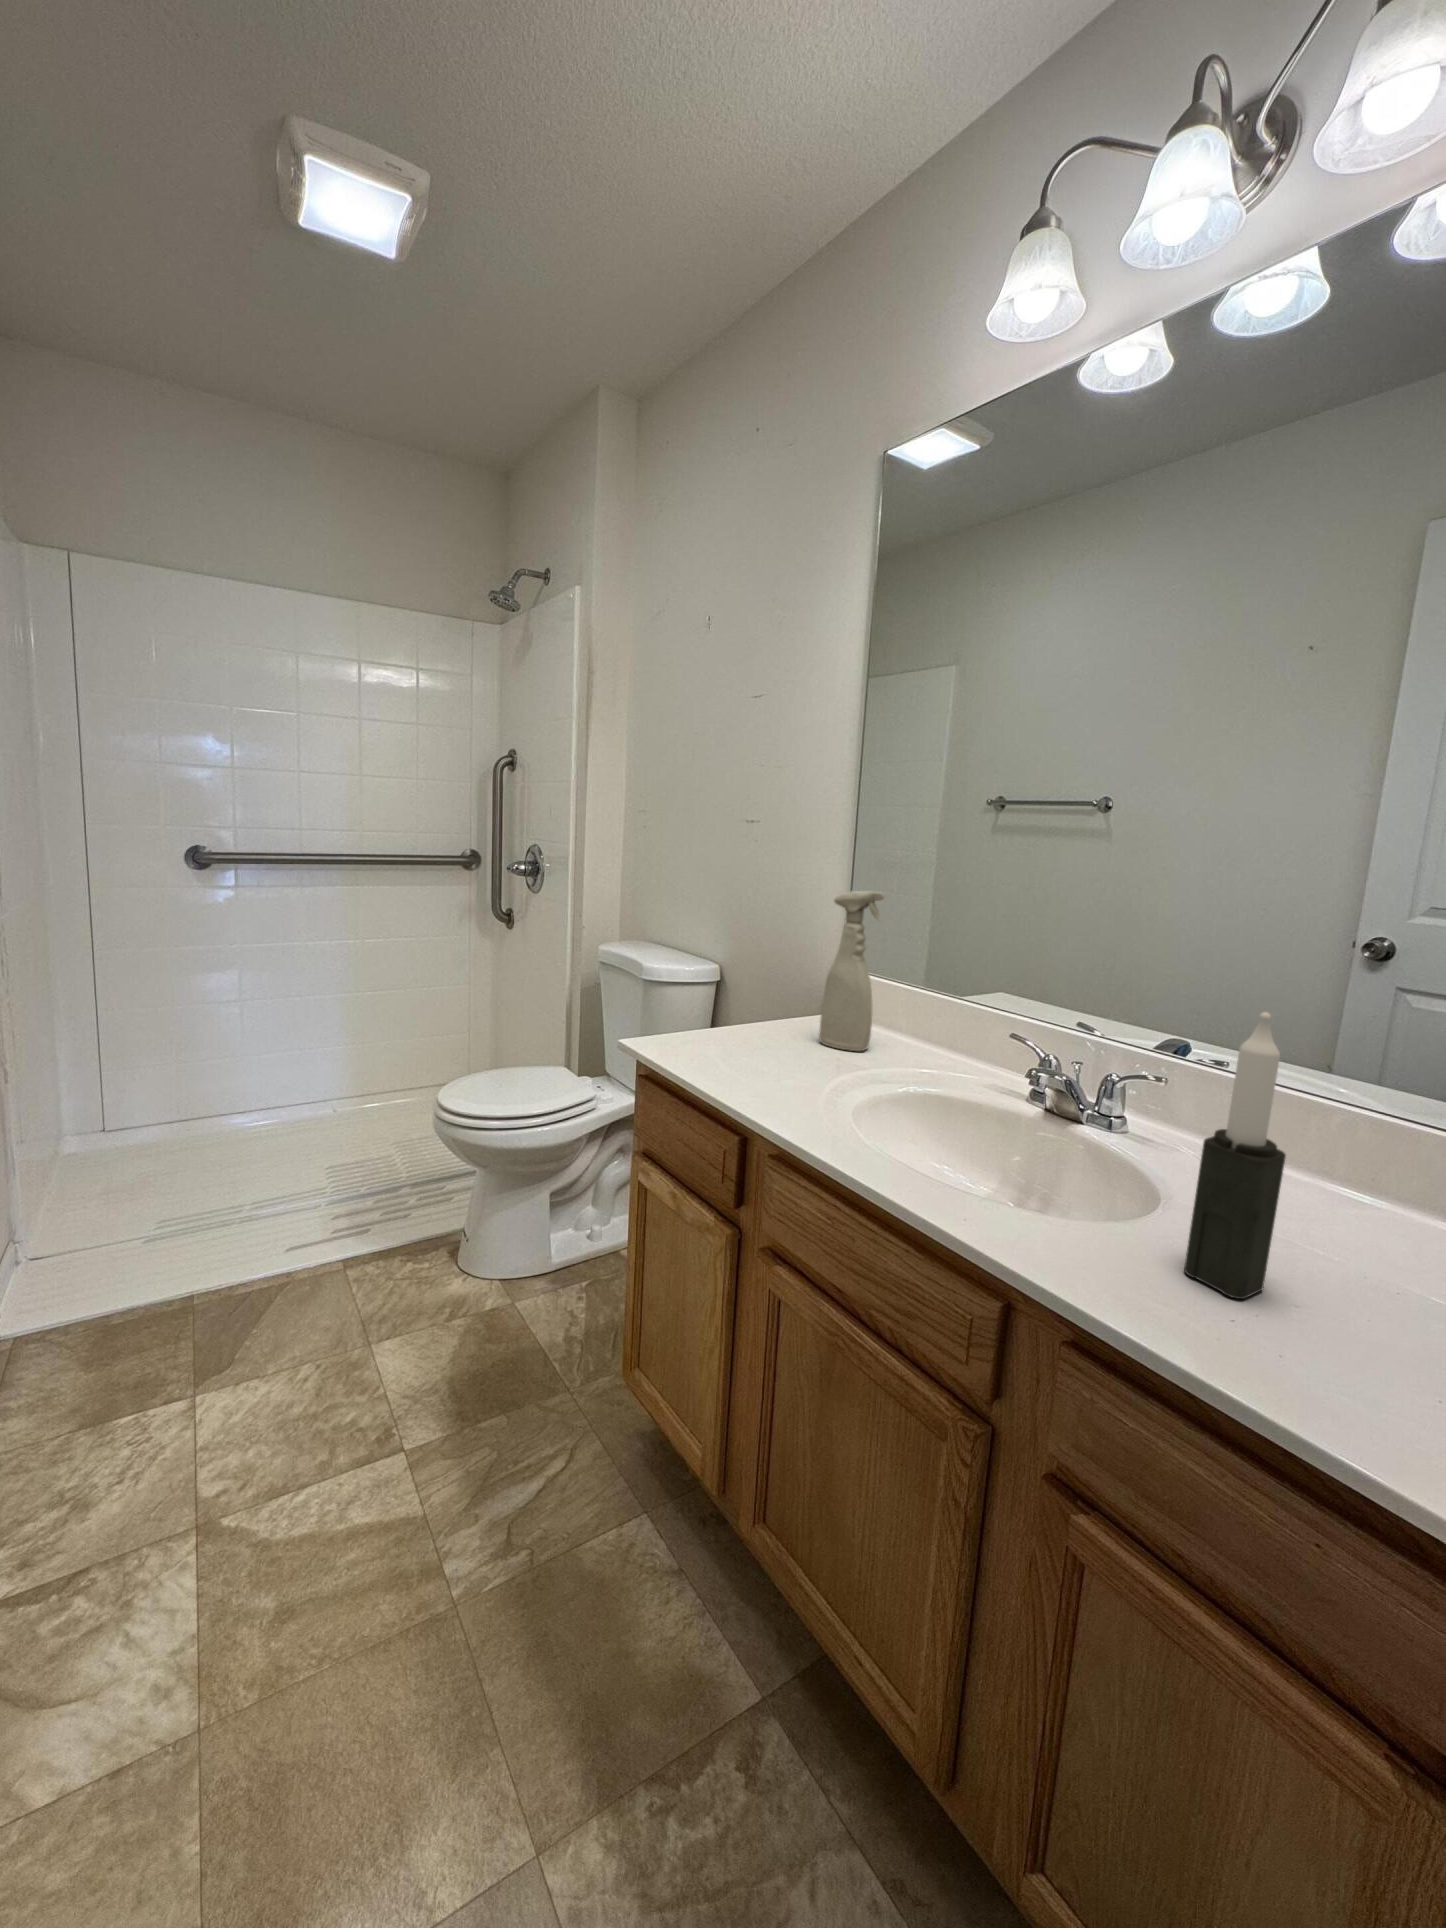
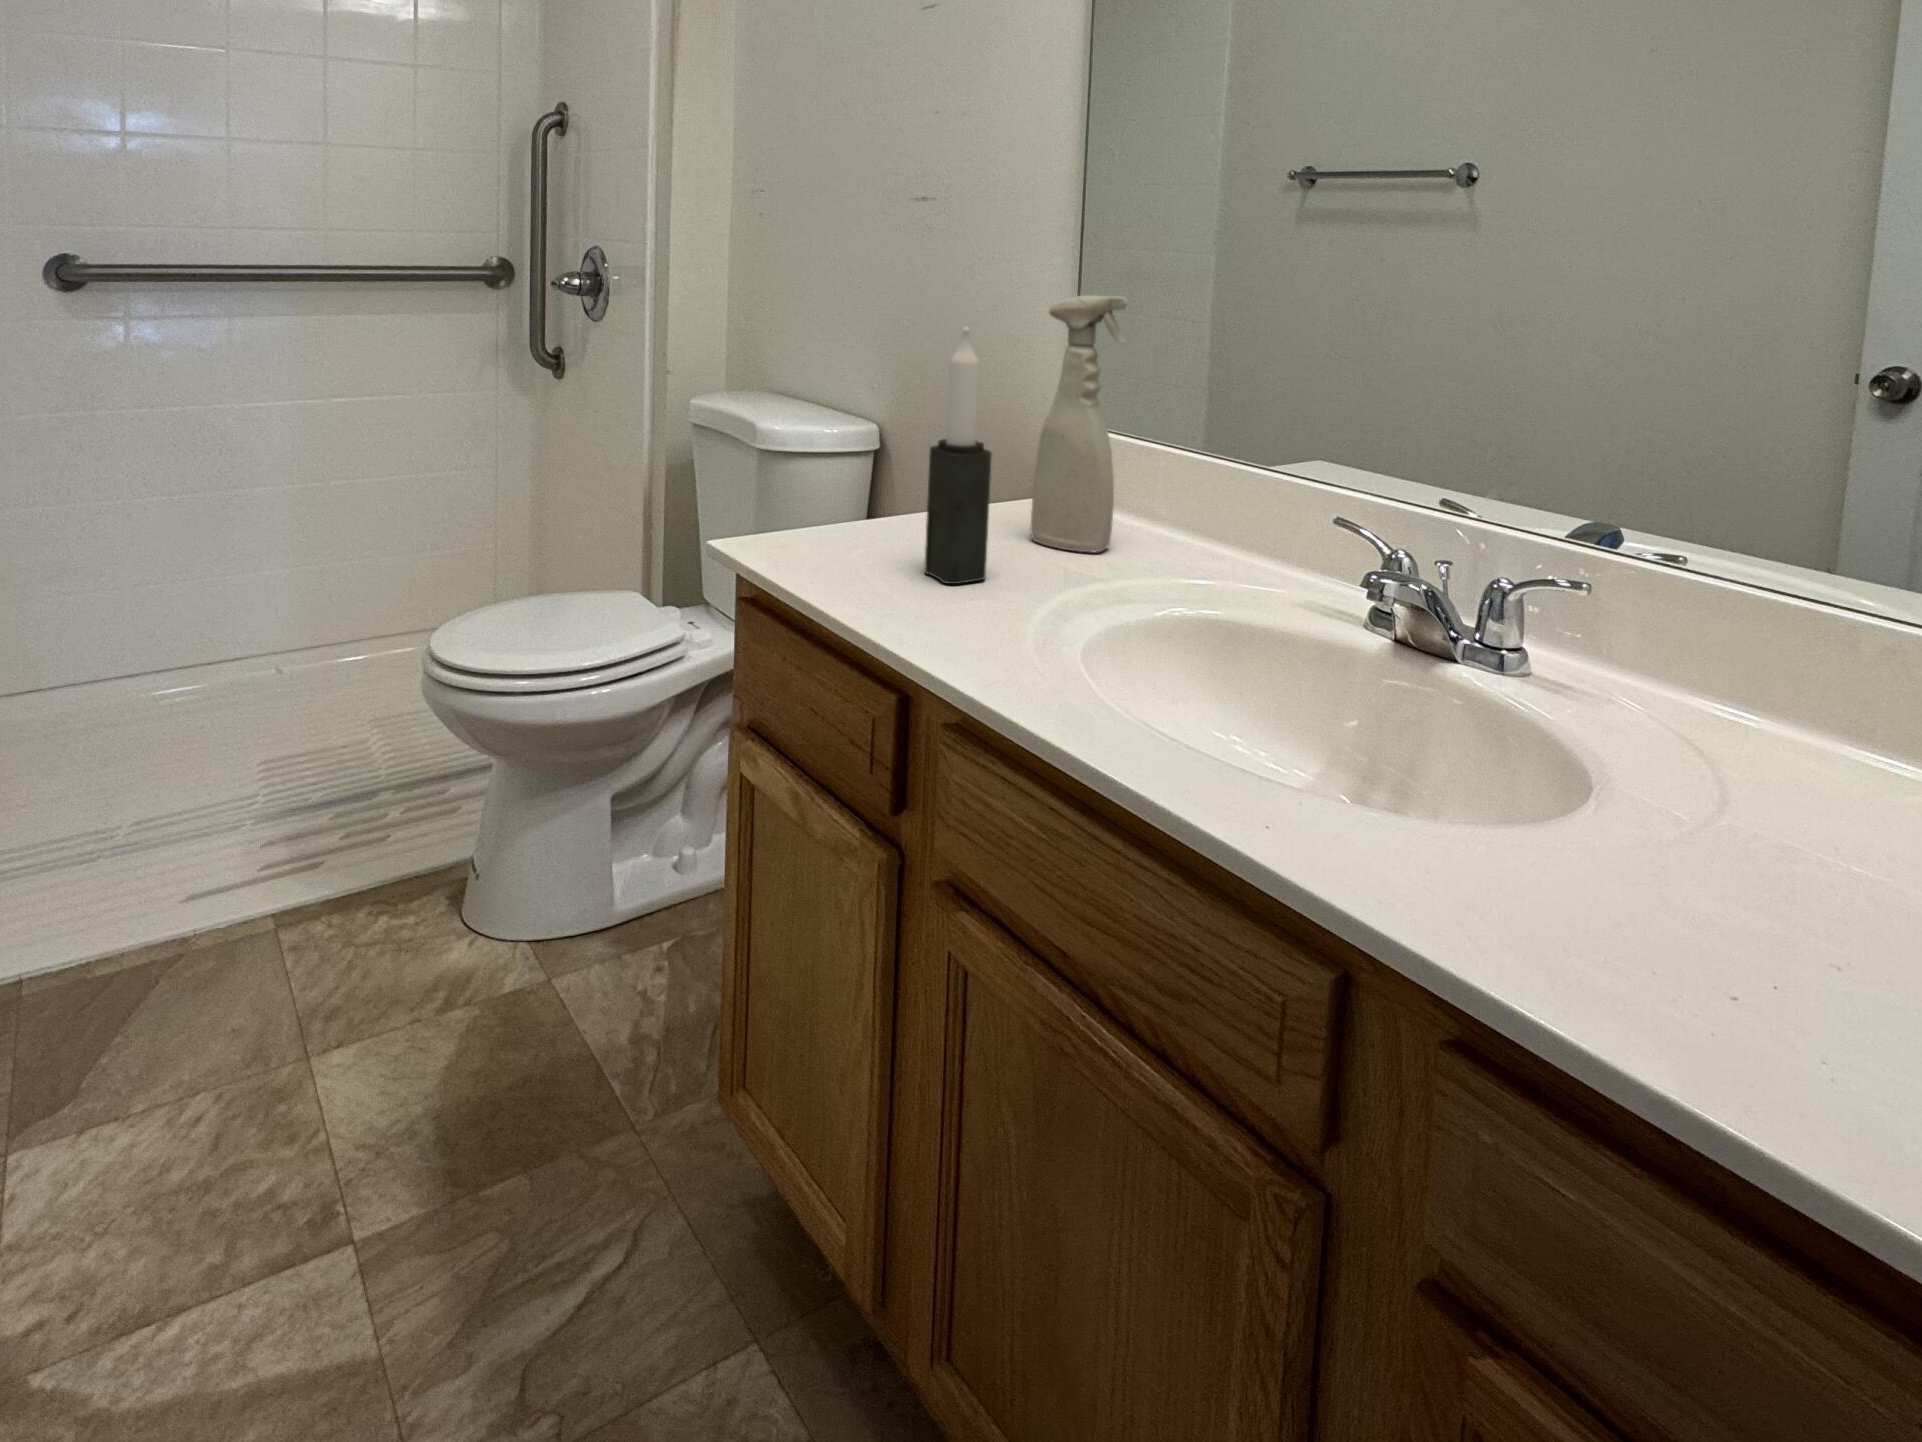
candle: present [1184,1012,1286,1299] -> present [924,327,992,584]

